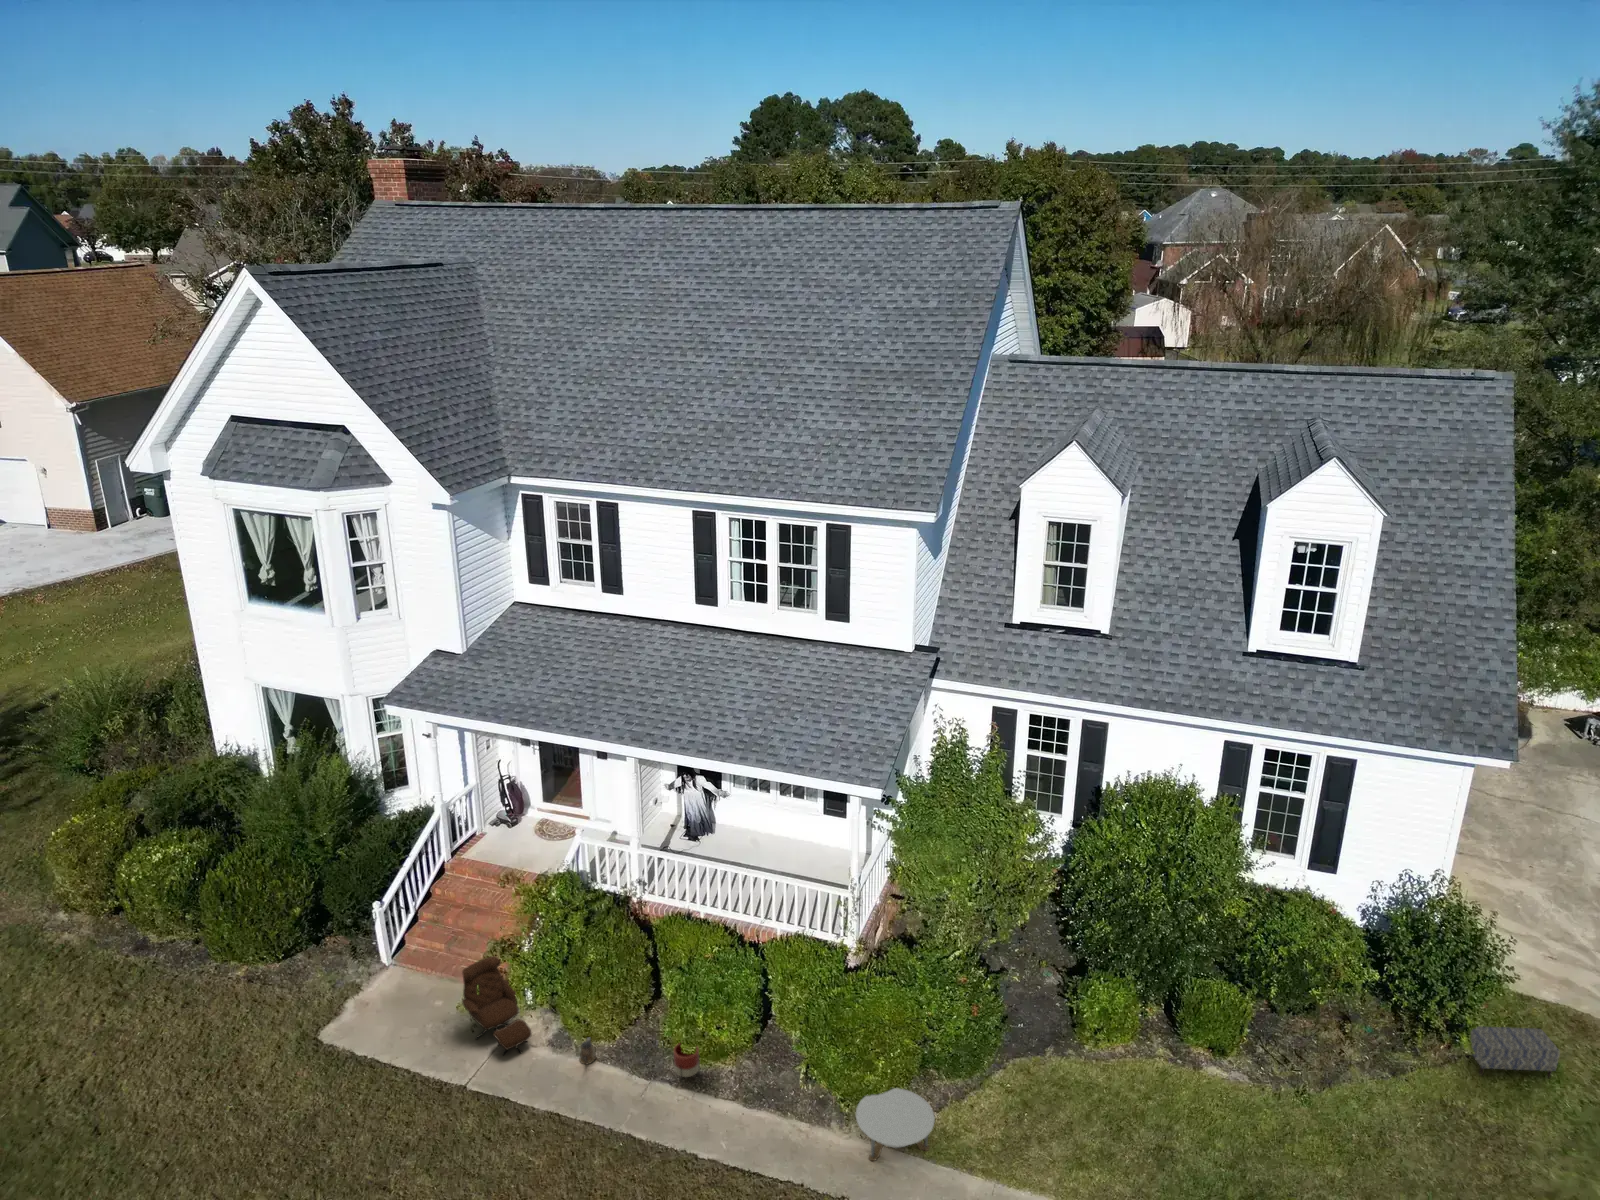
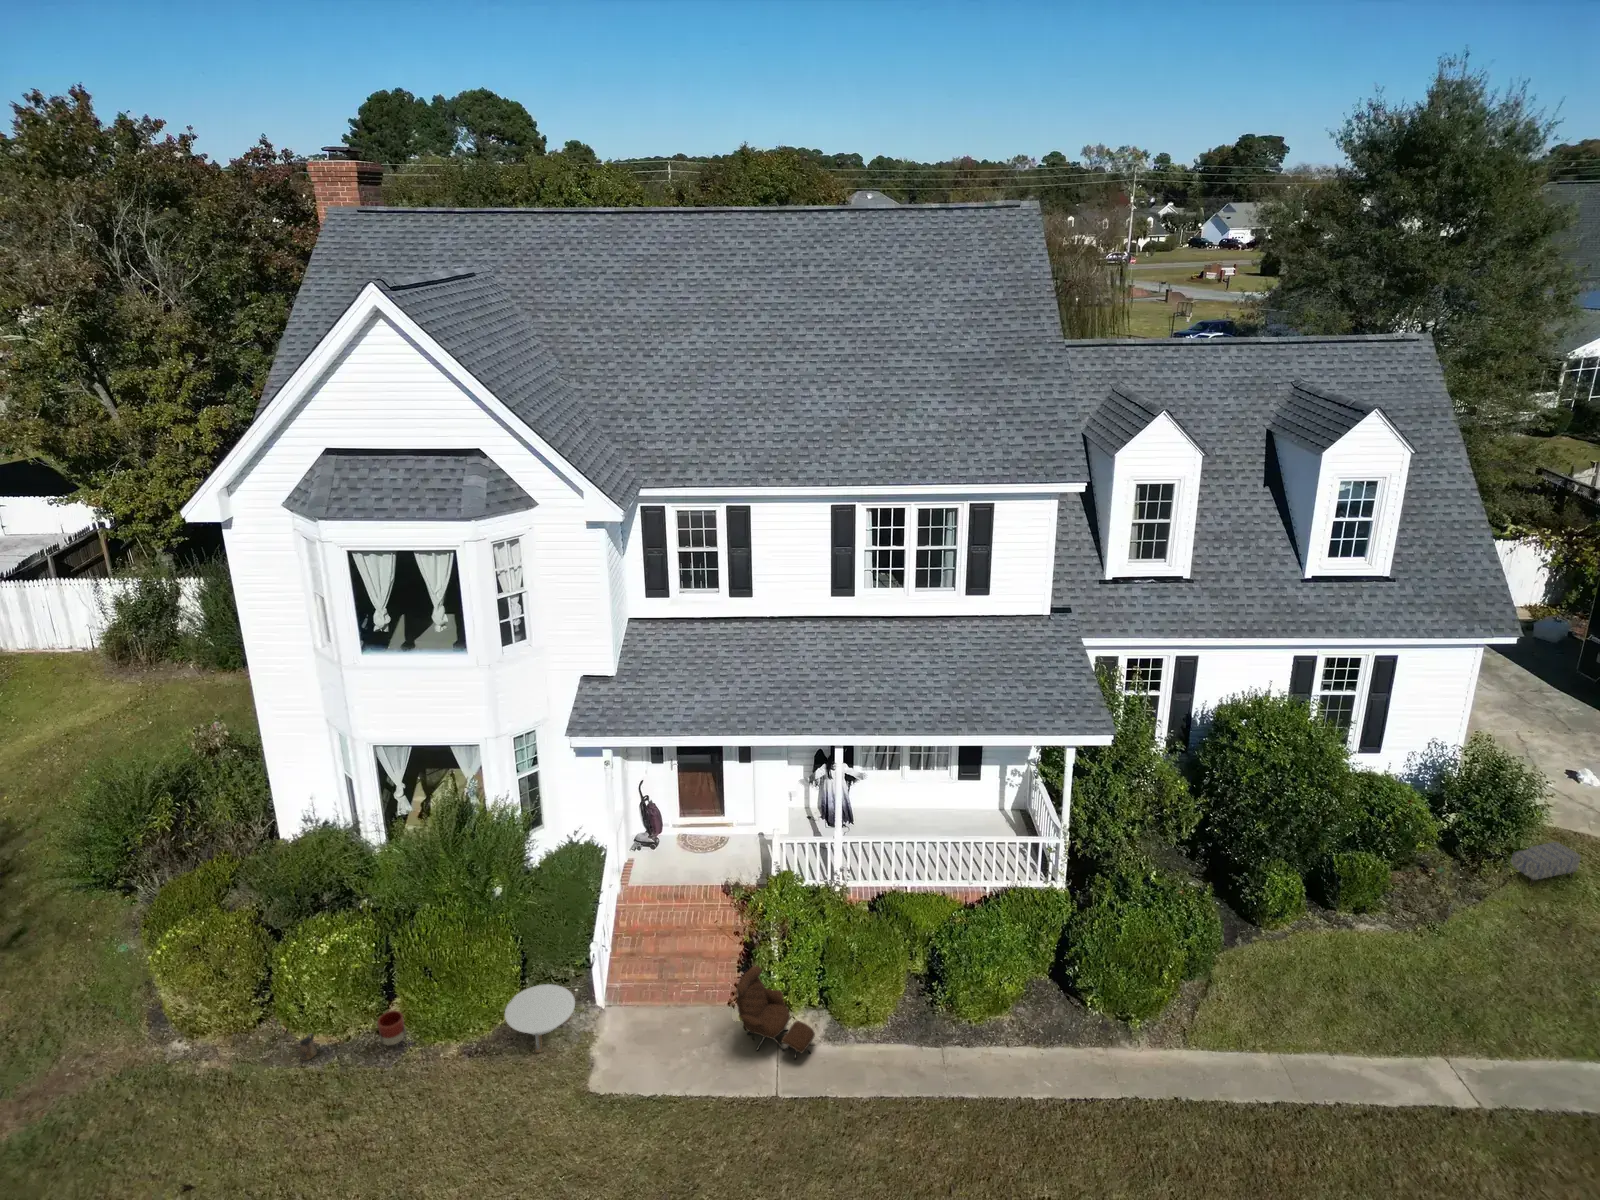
watering can: present [579,1038,596,1064] -> present [295,1034,317,1060]
planter: present [674,1043,700,1077] -> present [378,1011,406,1045]
round table: present [856,1088,935,1161] -> present [505,984,575,1053]

